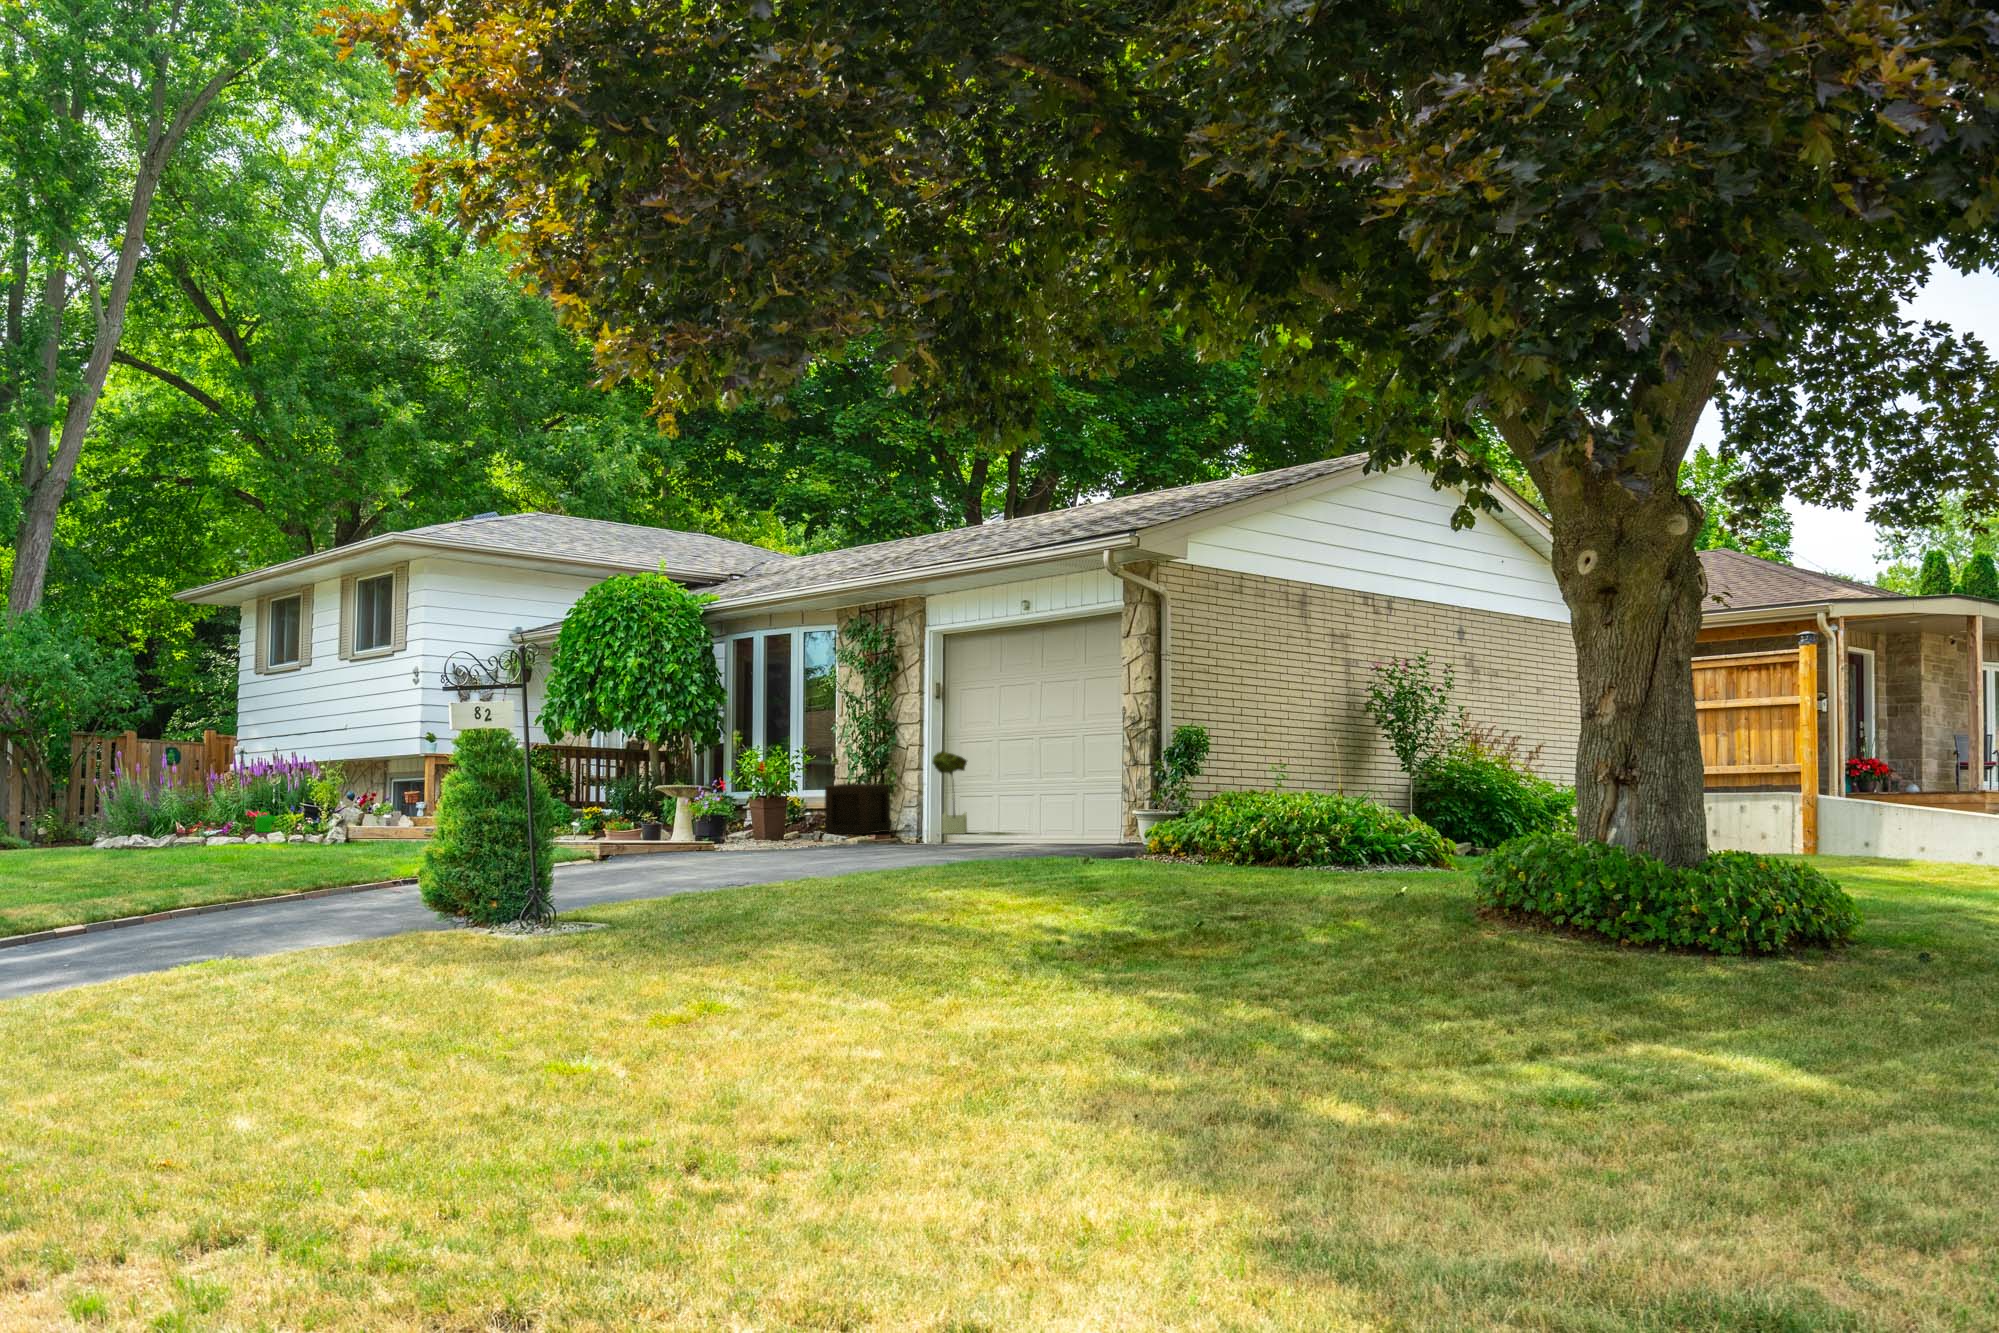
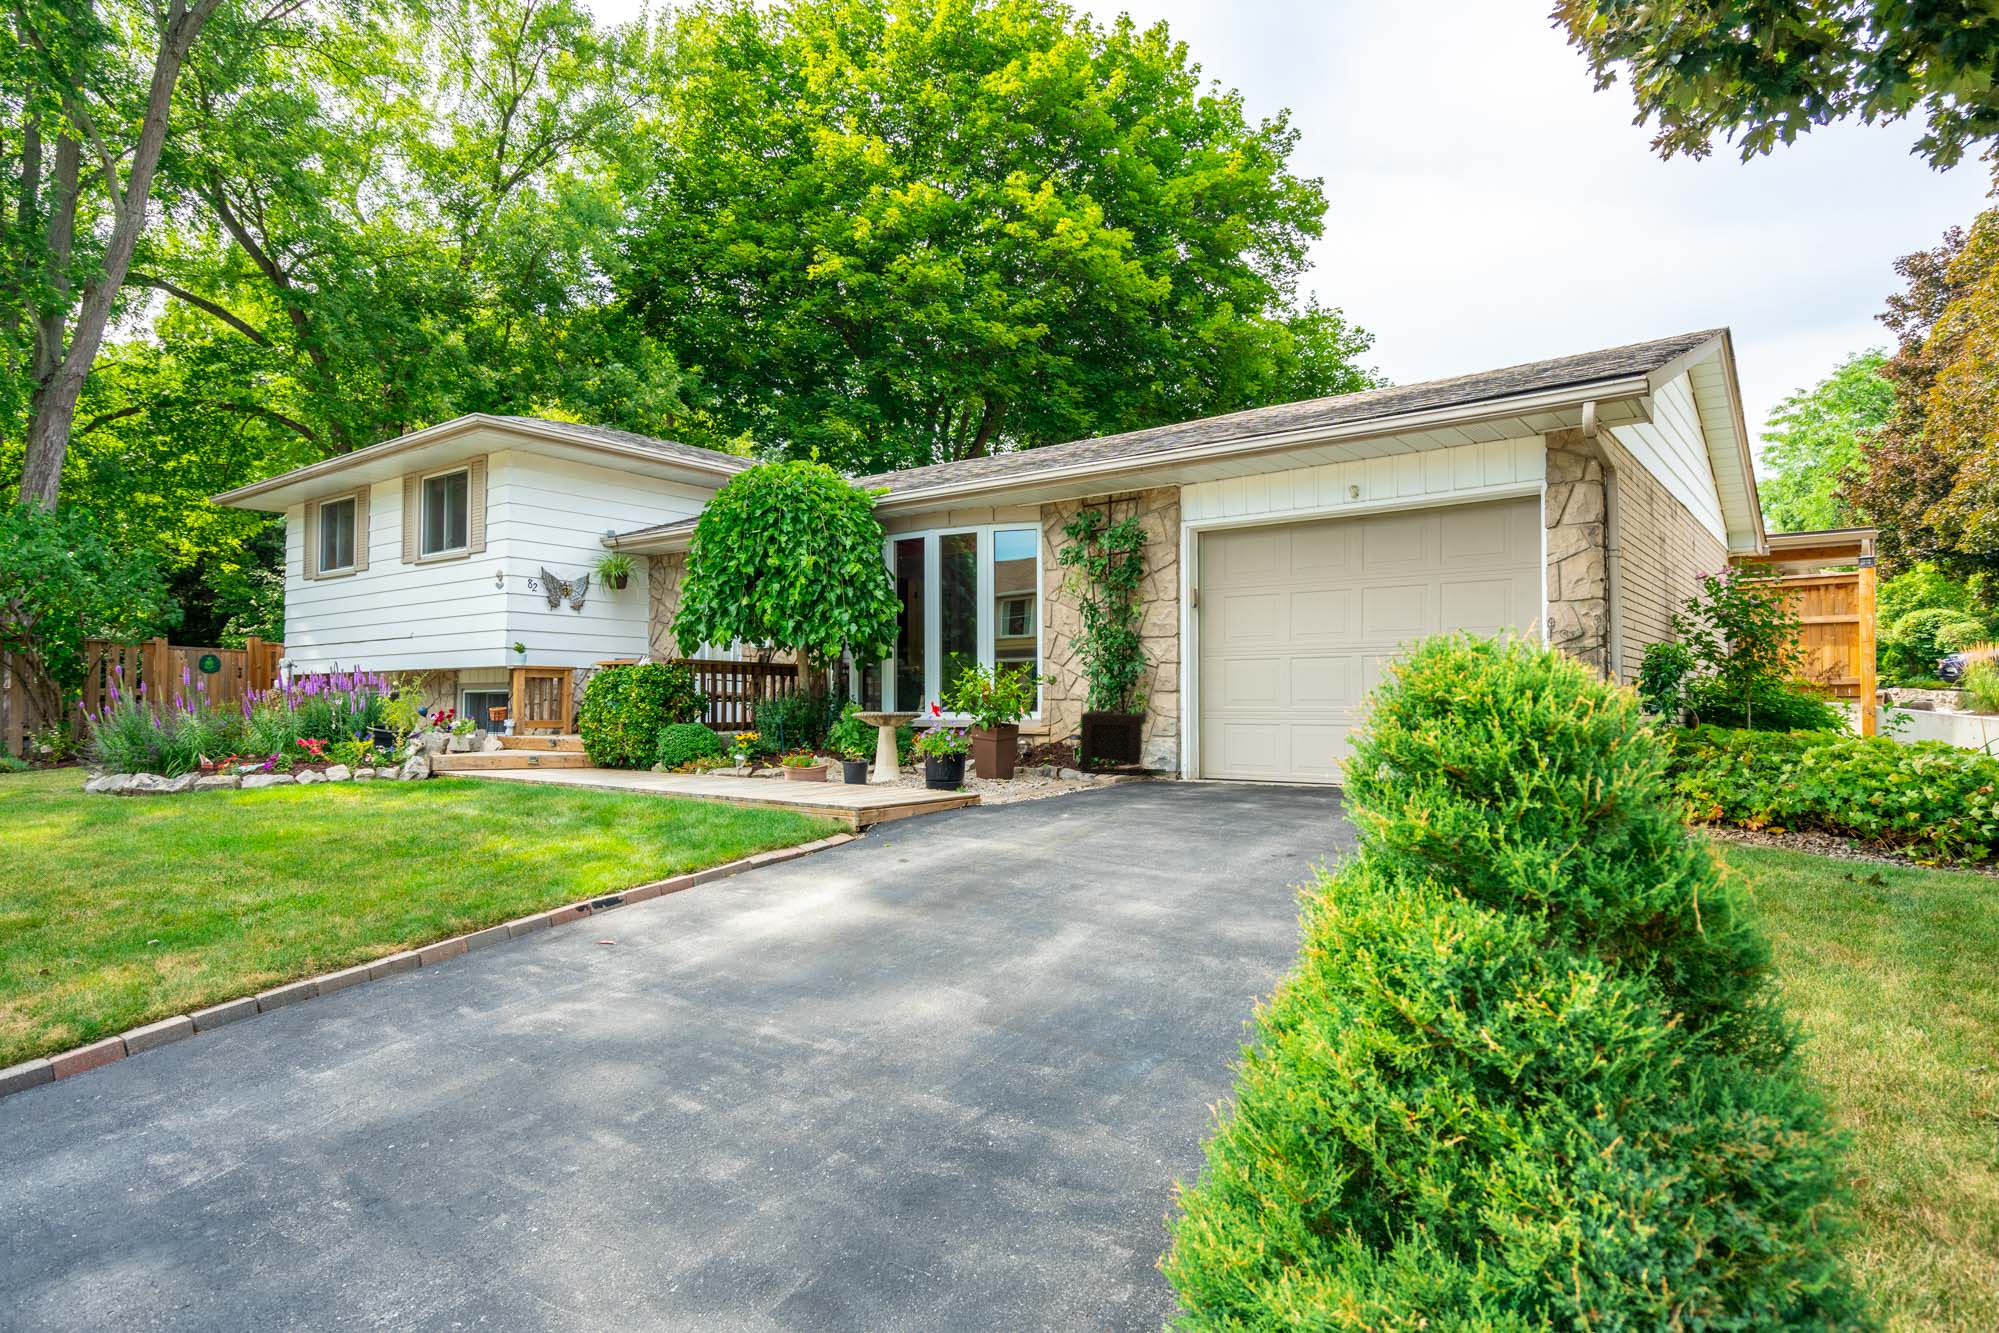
potted tree: present [933,751,967,834] -> none [1214,672,1259,775]
watering can: present [255,809,276,832] -> none [306,735,338,767]

